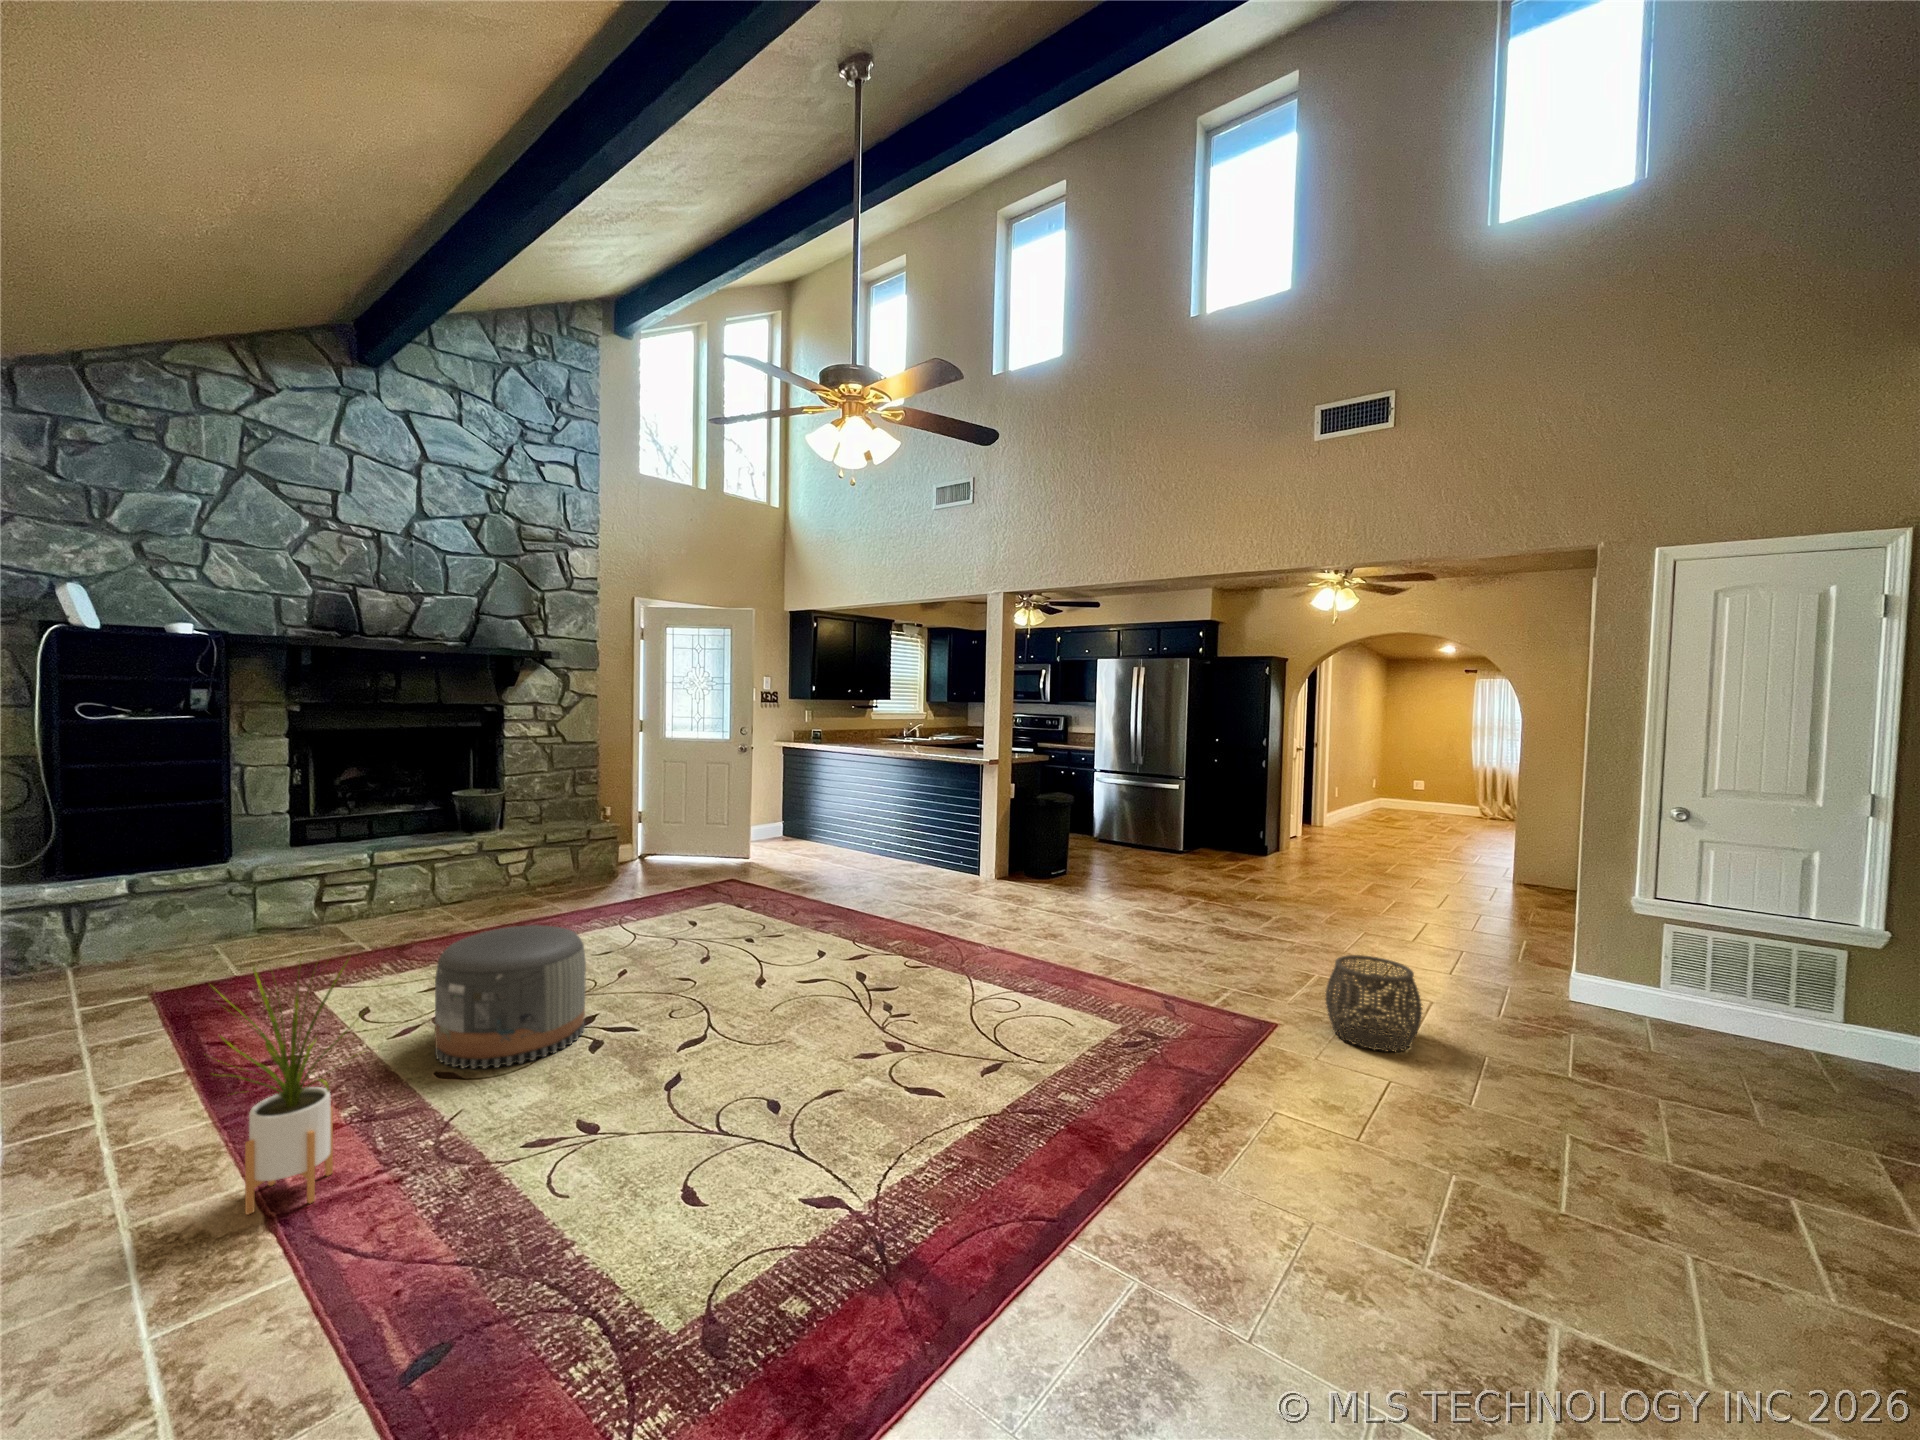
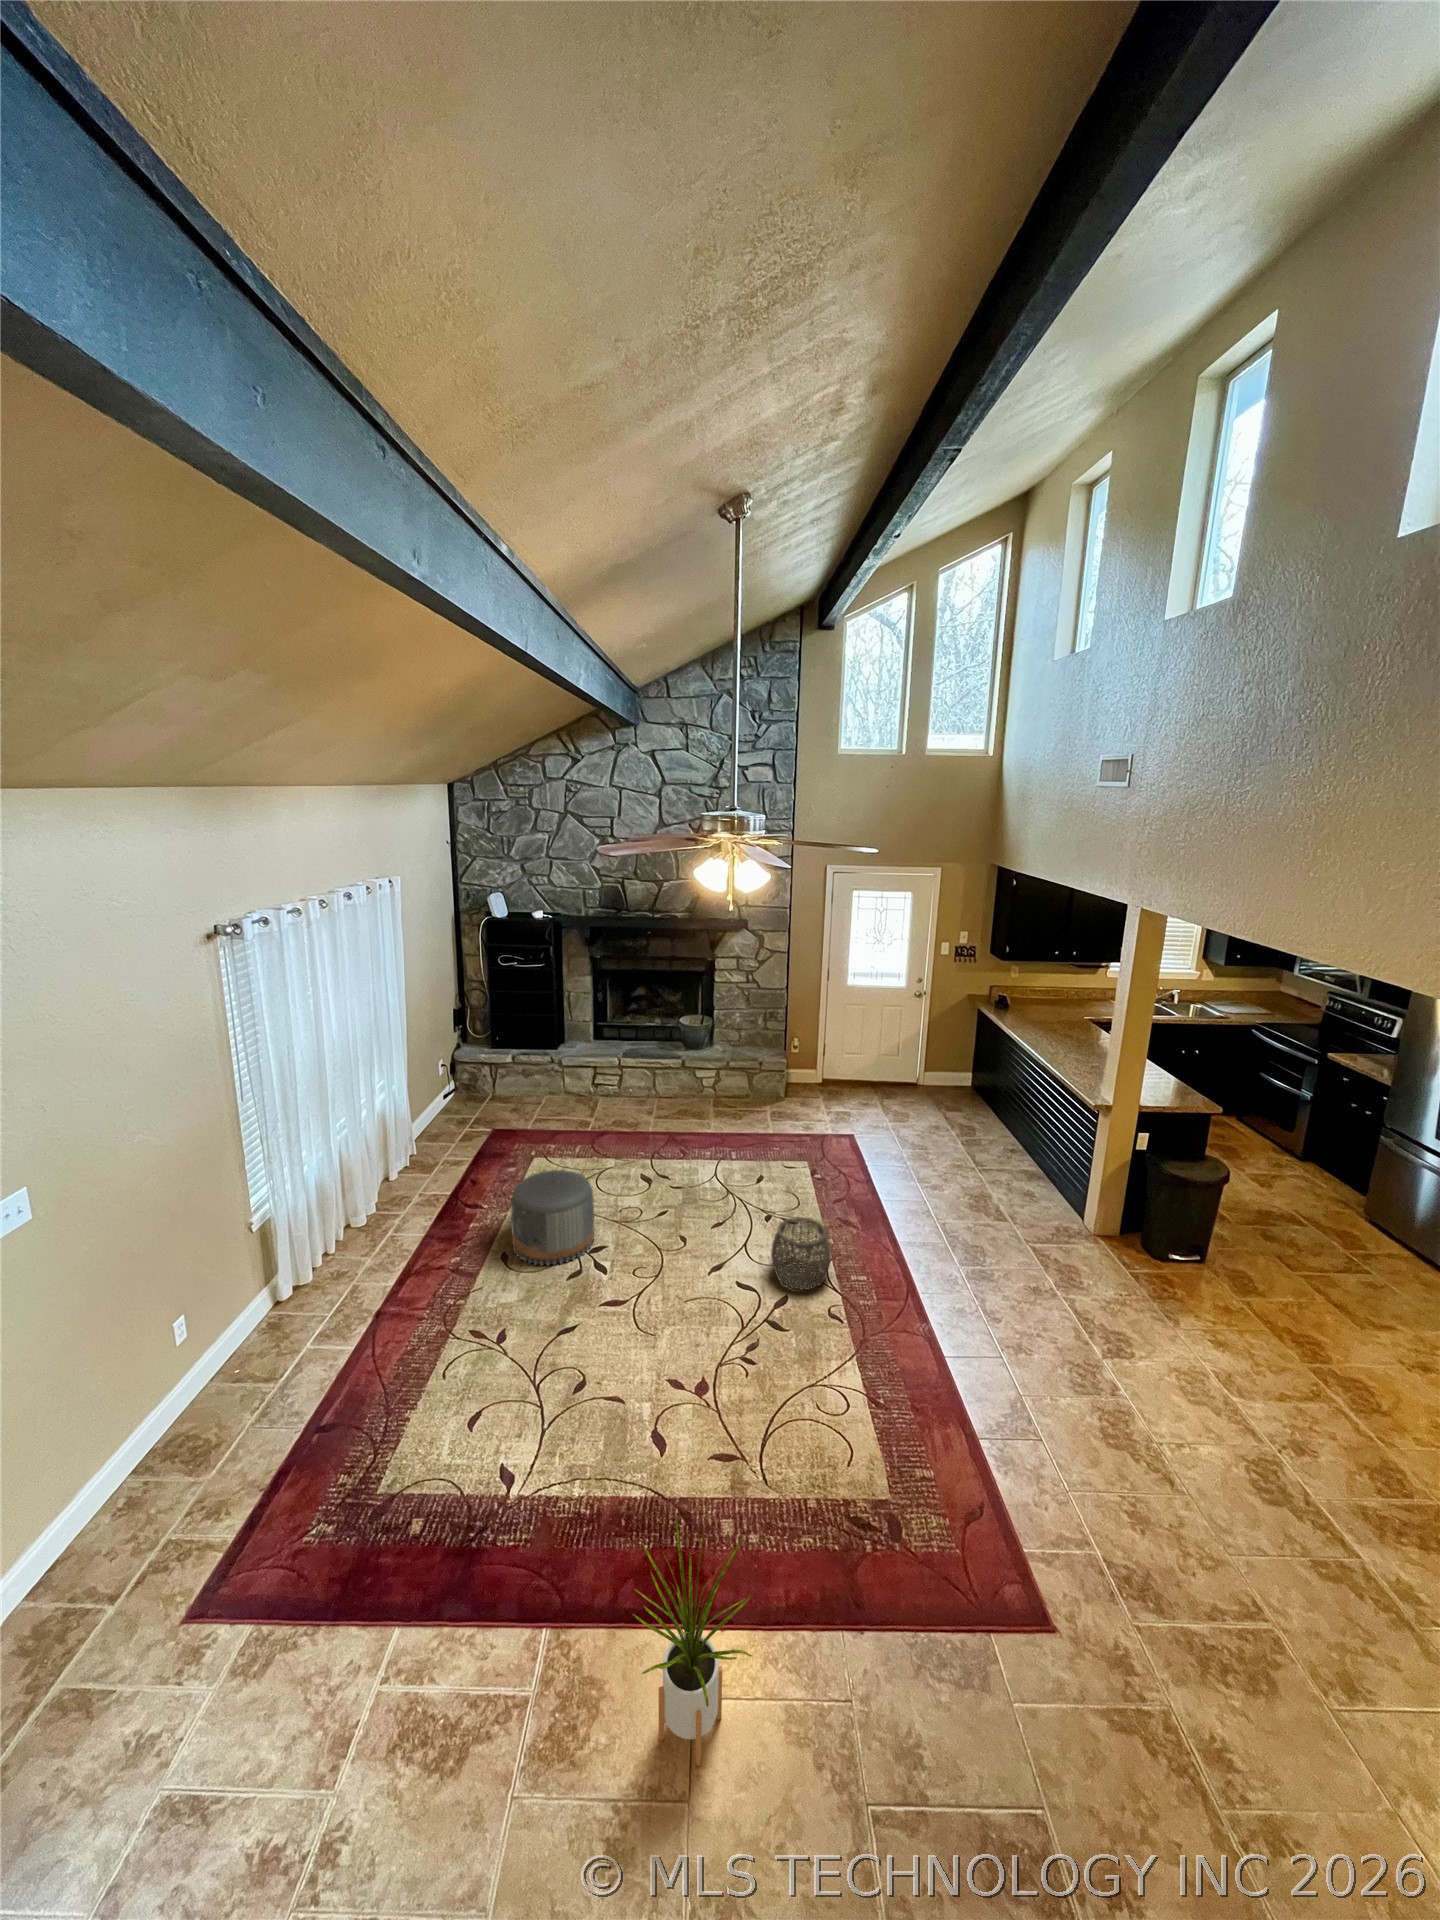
woven basket: present [1325,955,1422,1052] -> present [771,1217,831,1289]
house plant: present [212,959,359,1215] -> present [633,1518,752,1766]

